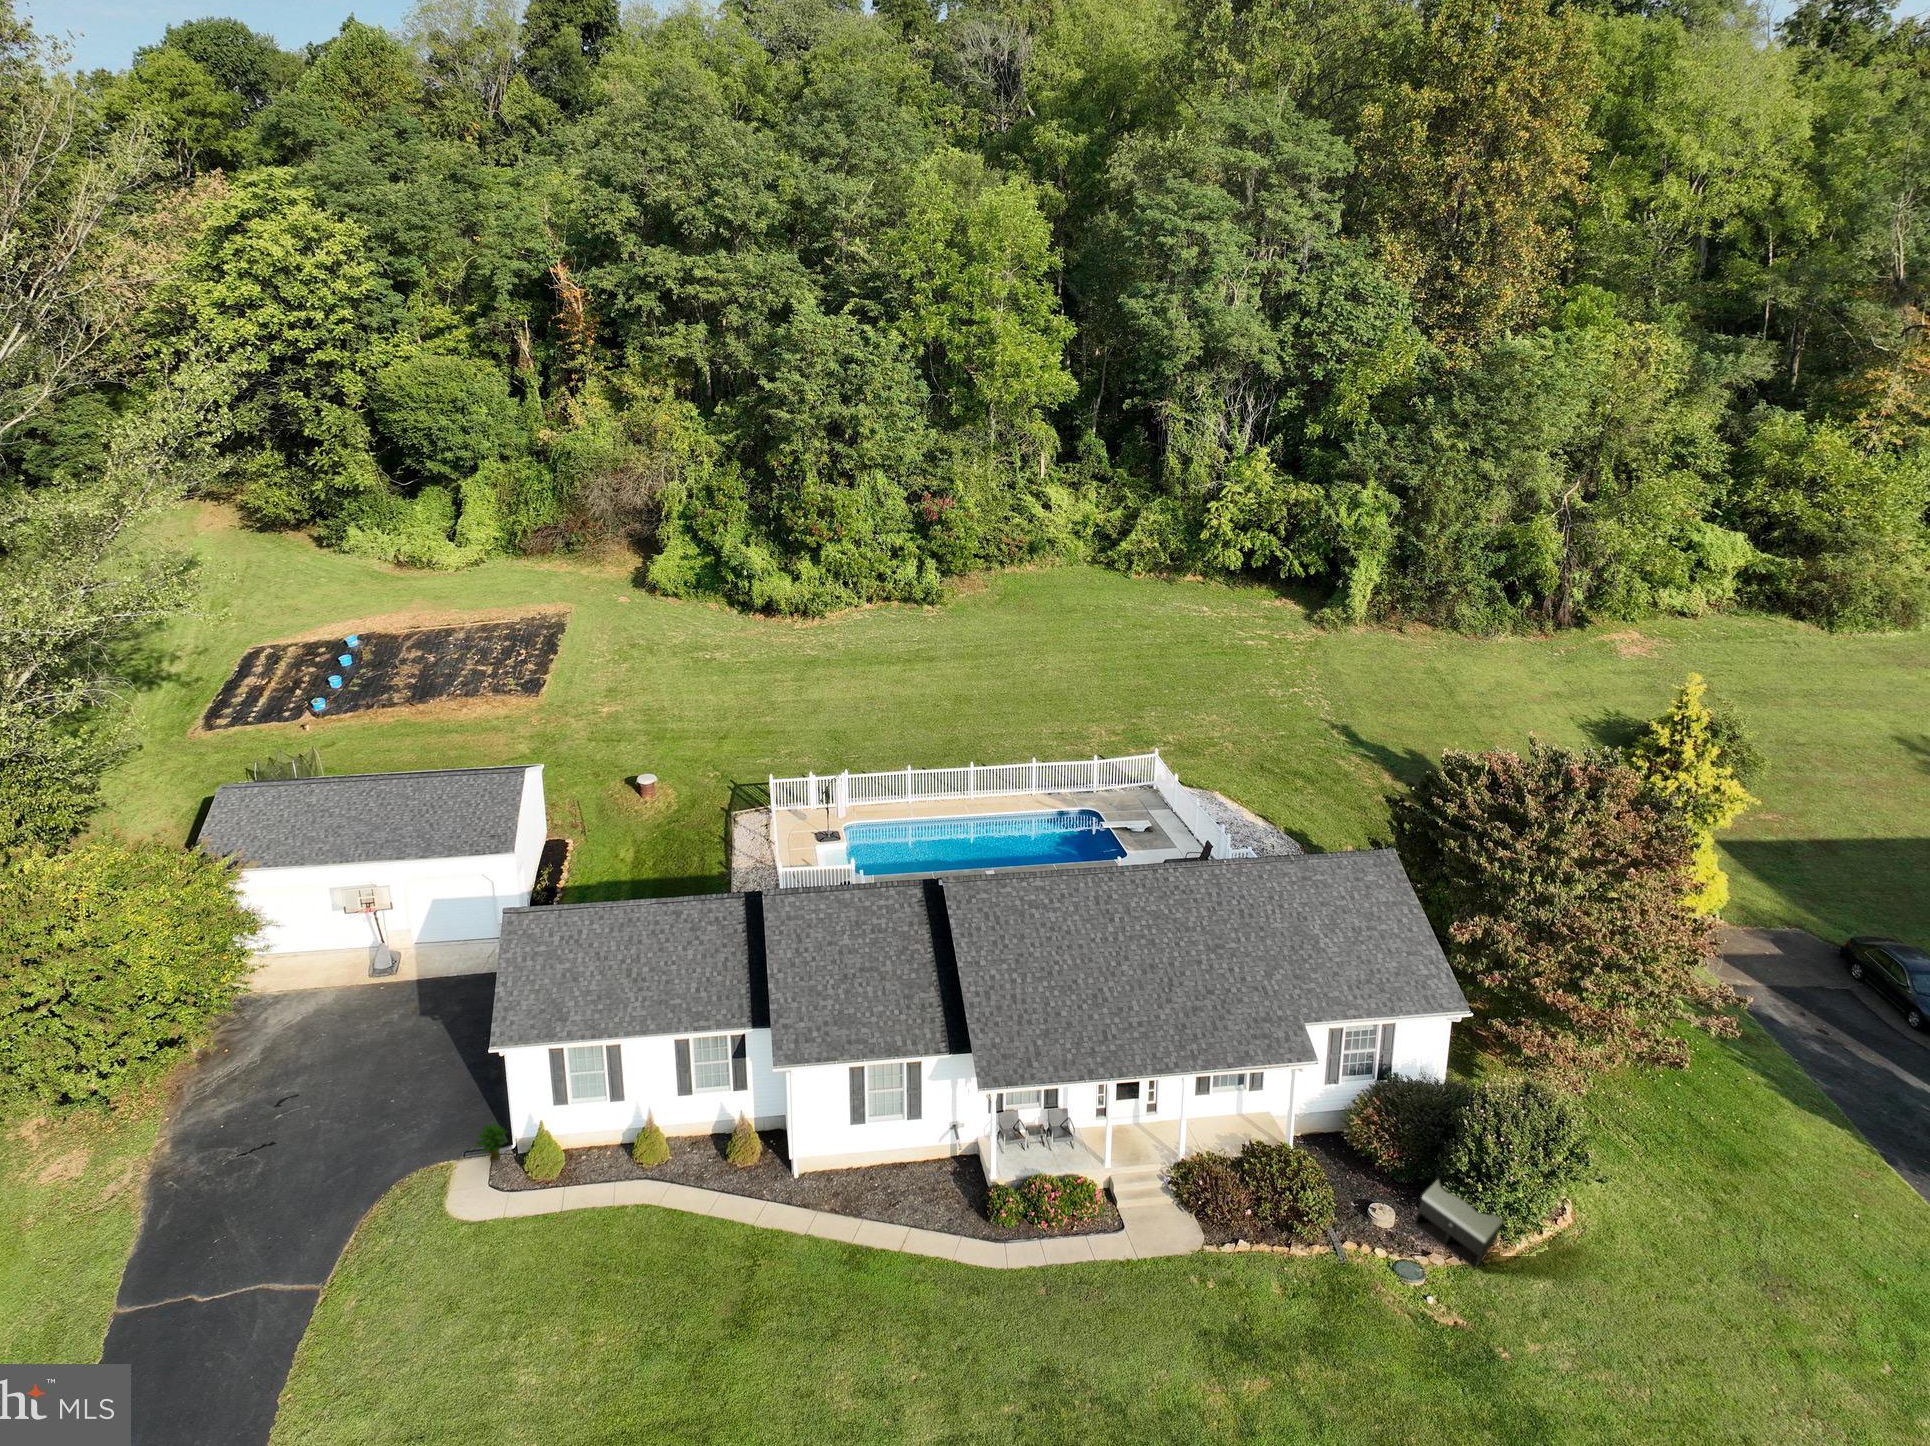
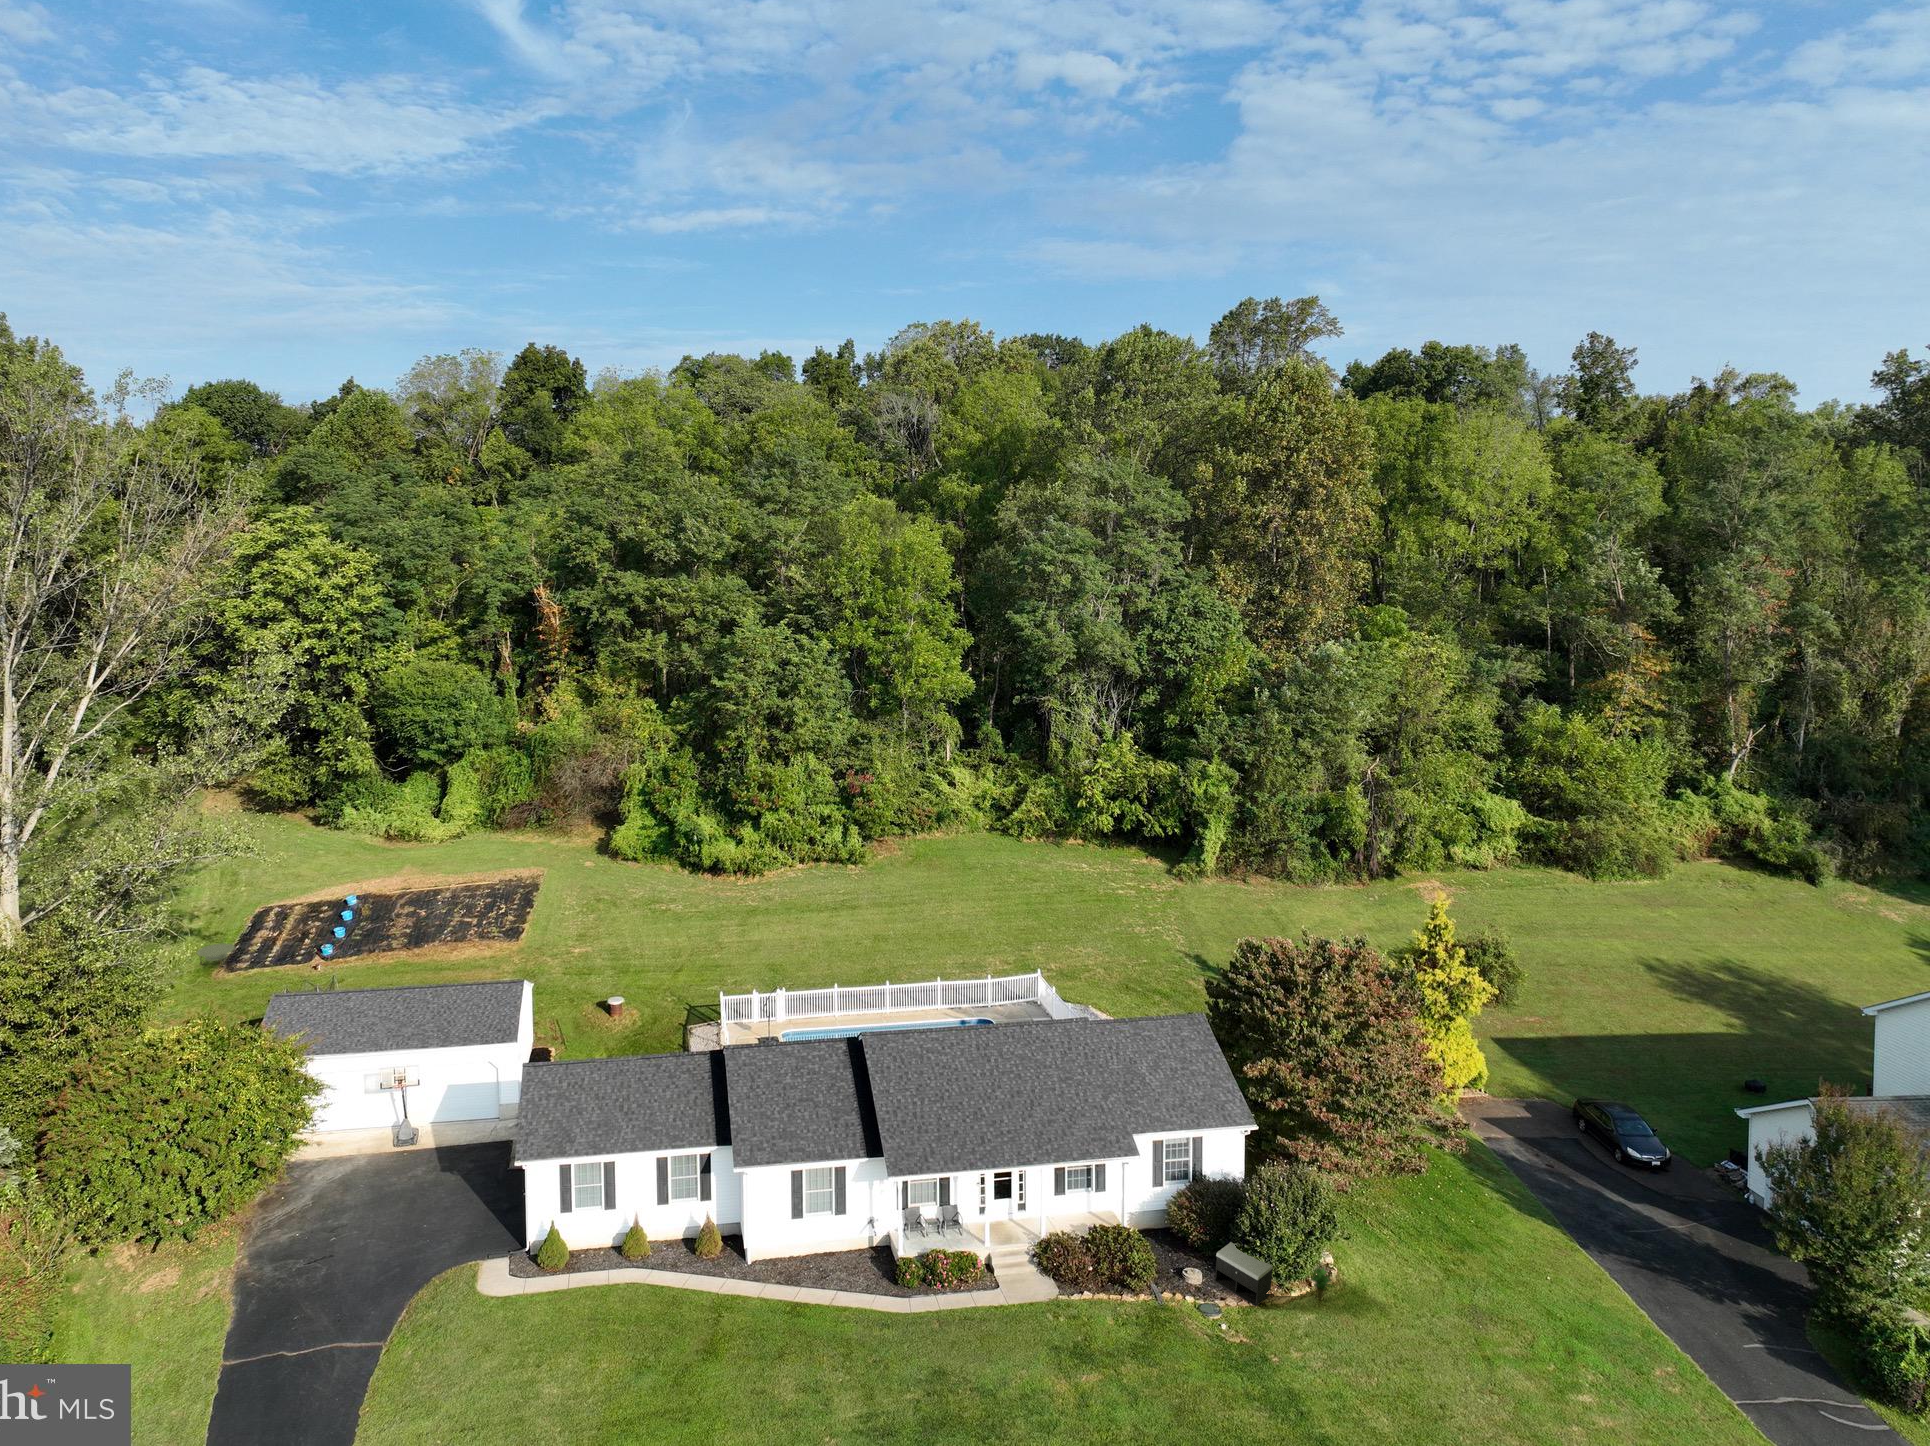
round table: none [171,696,216,725] -> present [197,943,235,967]
potted plant: present [477,1123,507,1161] -> present [1311,1268,1332,1301]

